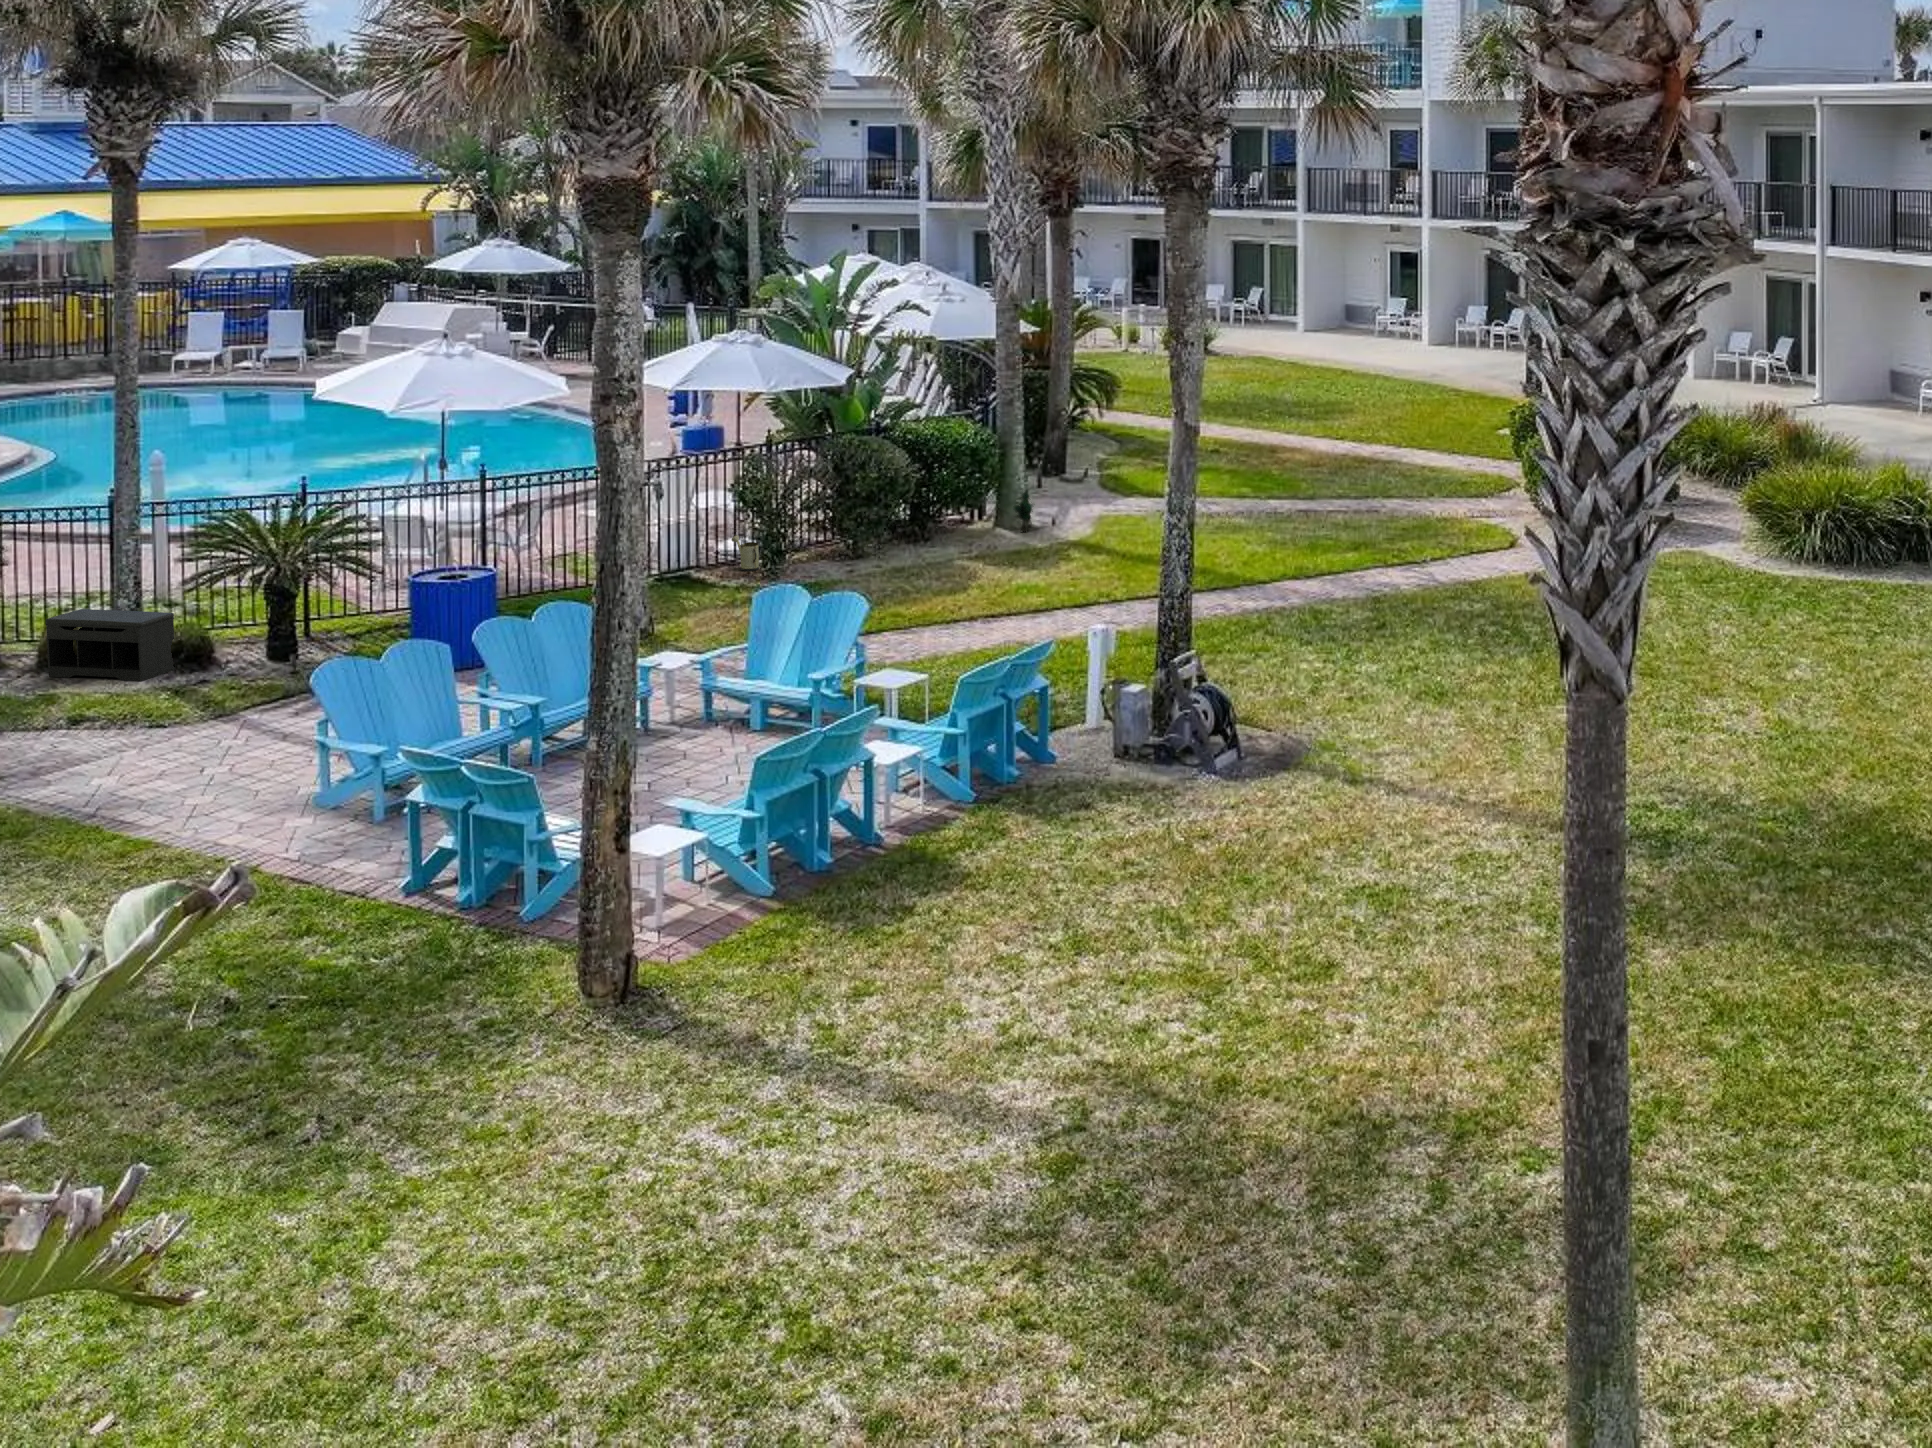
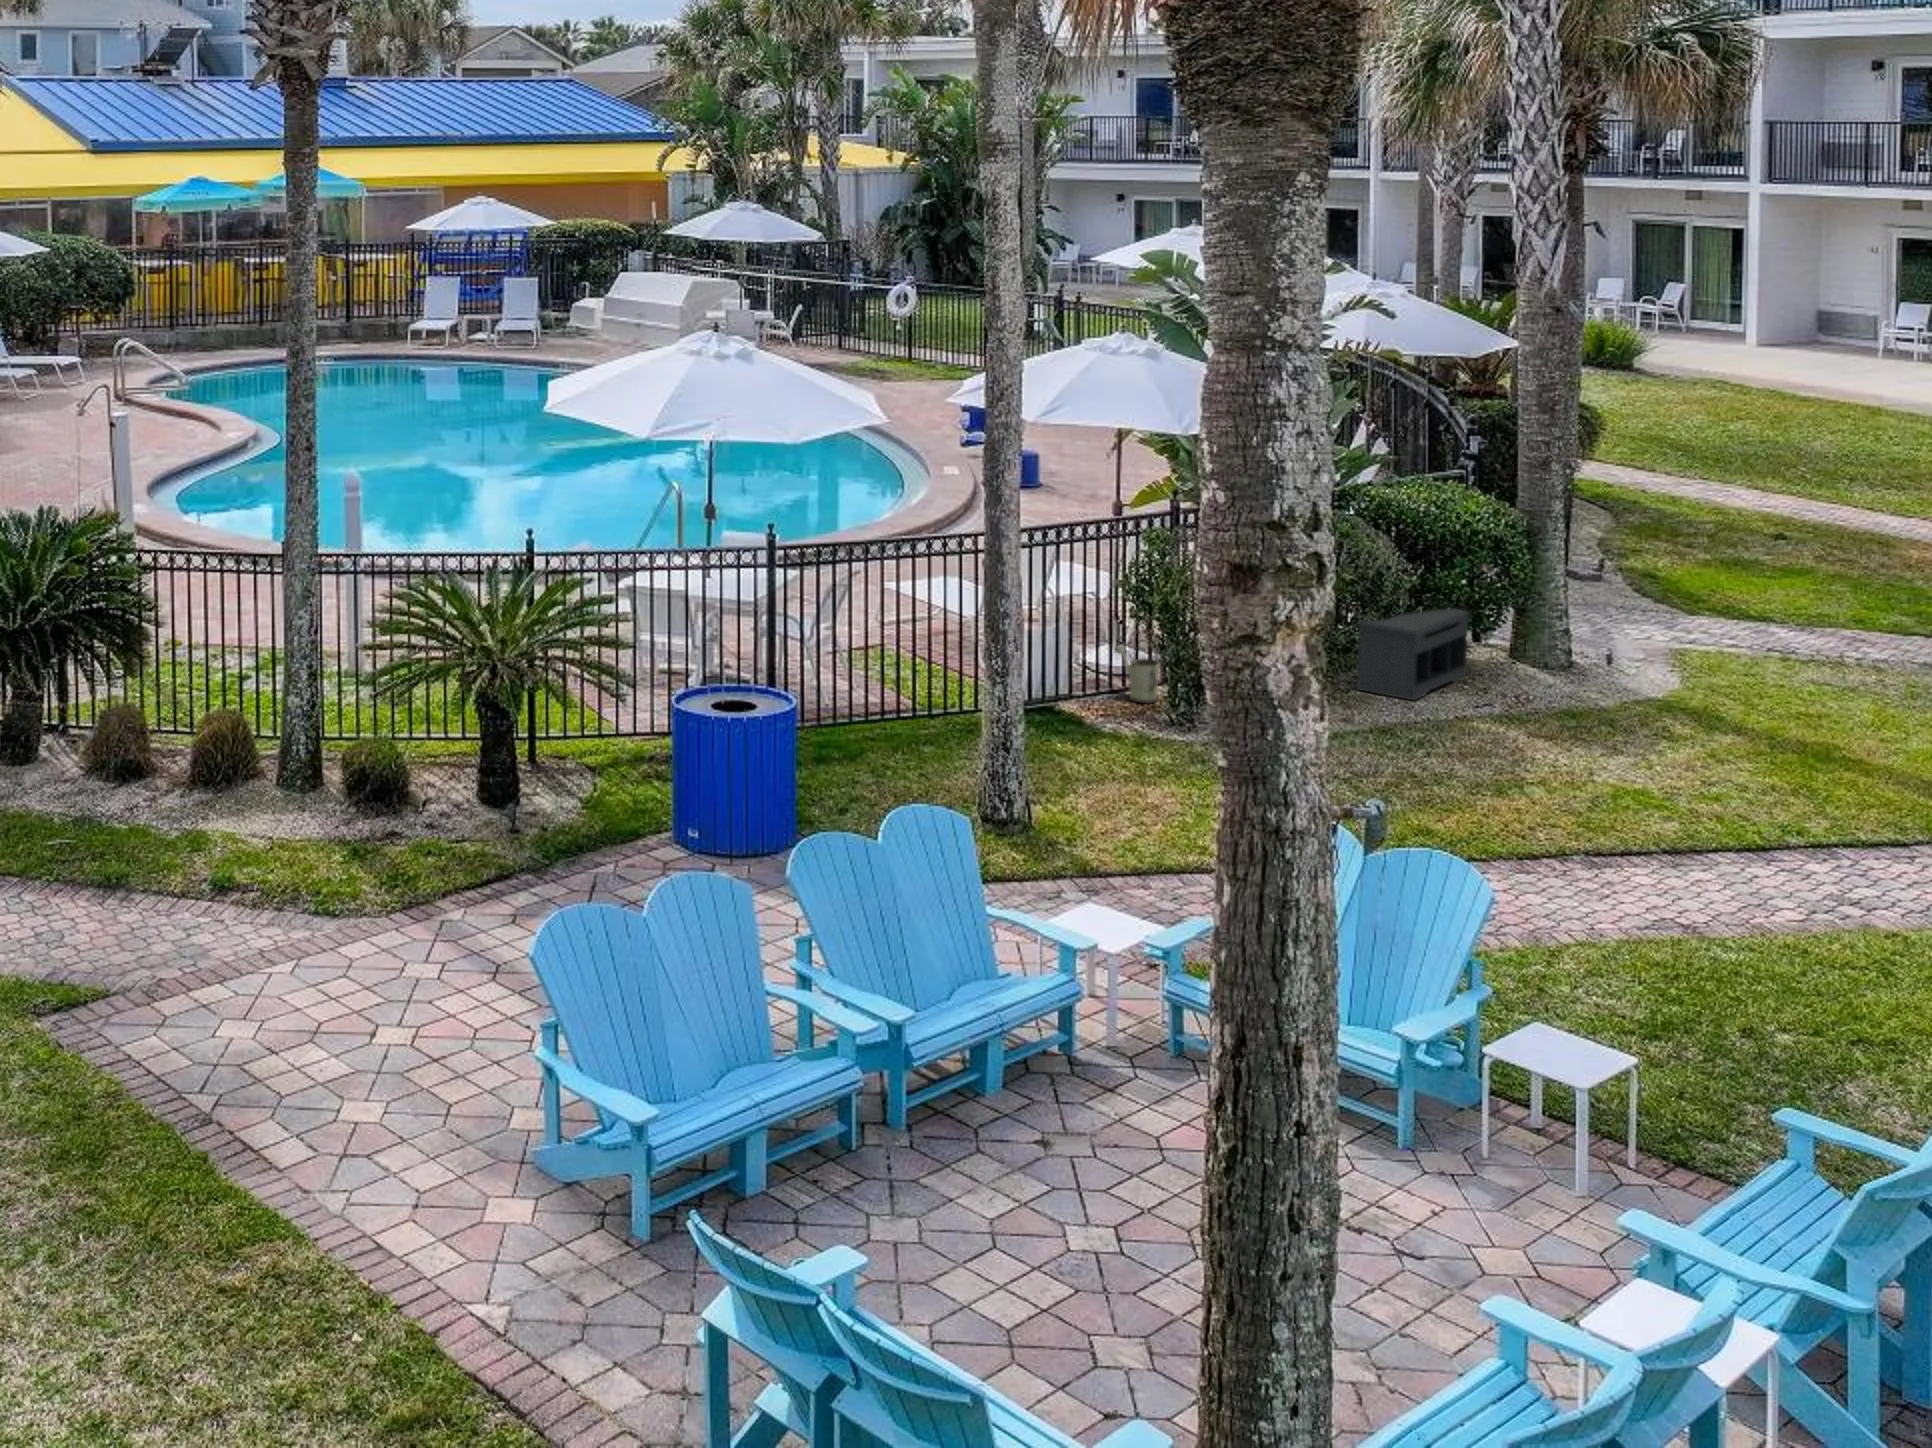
decorative plant: present [1014,493,1033,532] -> none [1558,602,1598,672]
bench: present [46,609,175,681] -> present [1357,608,1468,700]

